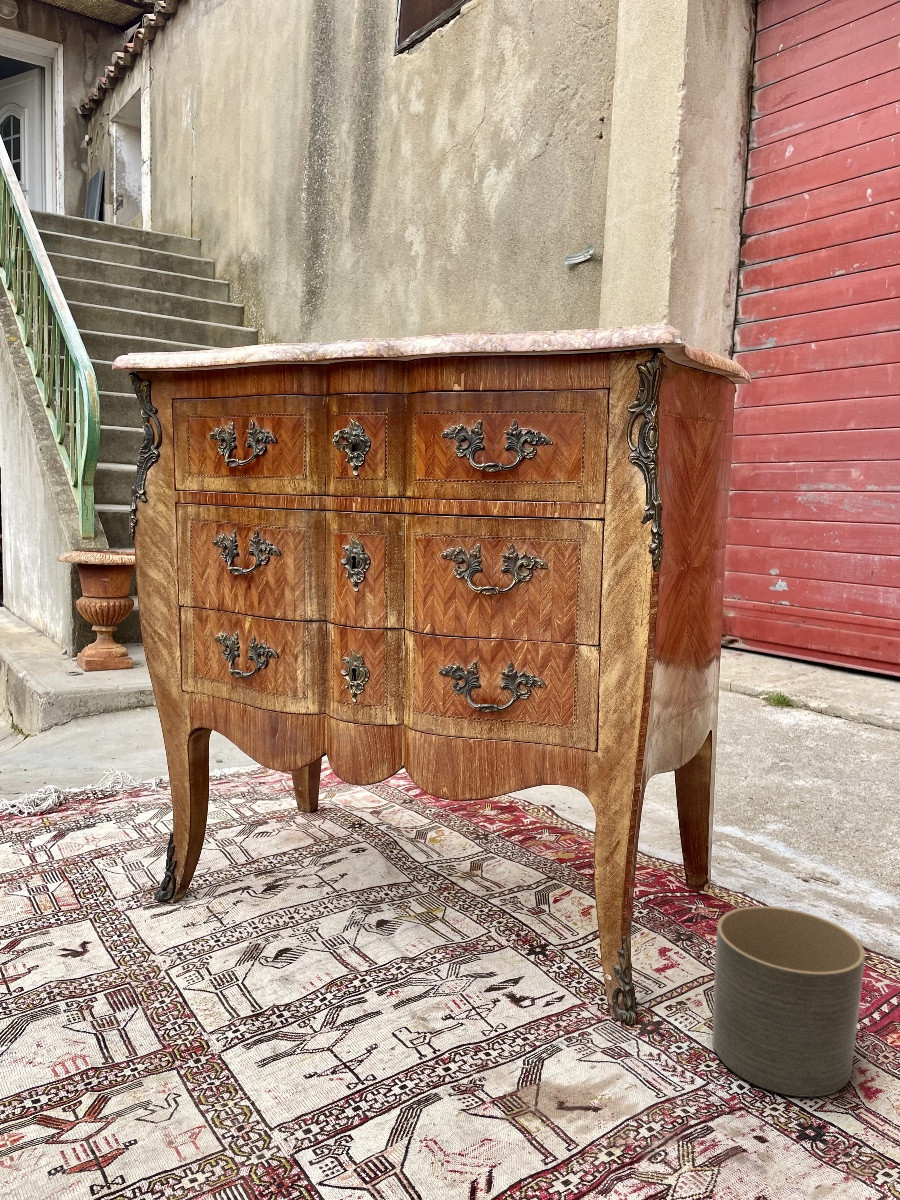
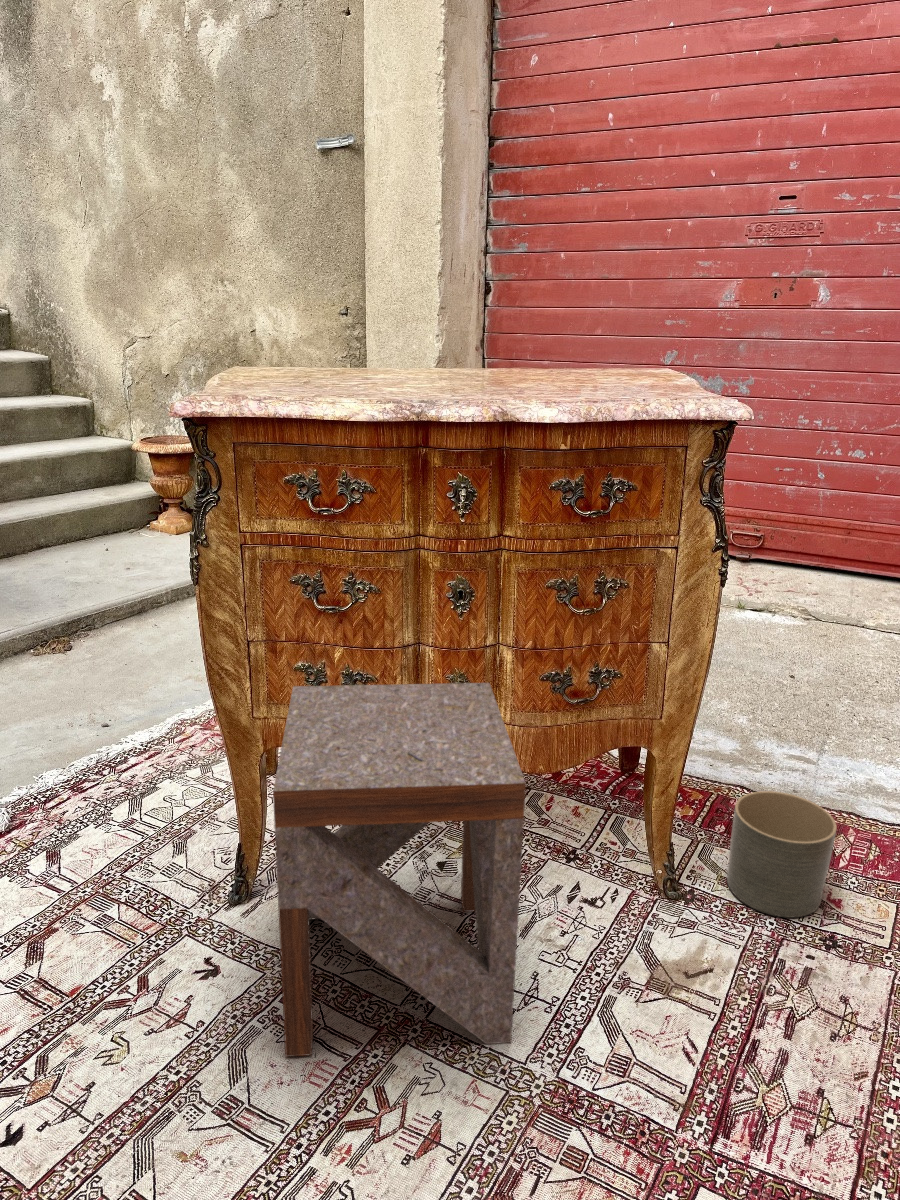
side table: none [49,665,400,1102] -> present [273,683,526,1057]

